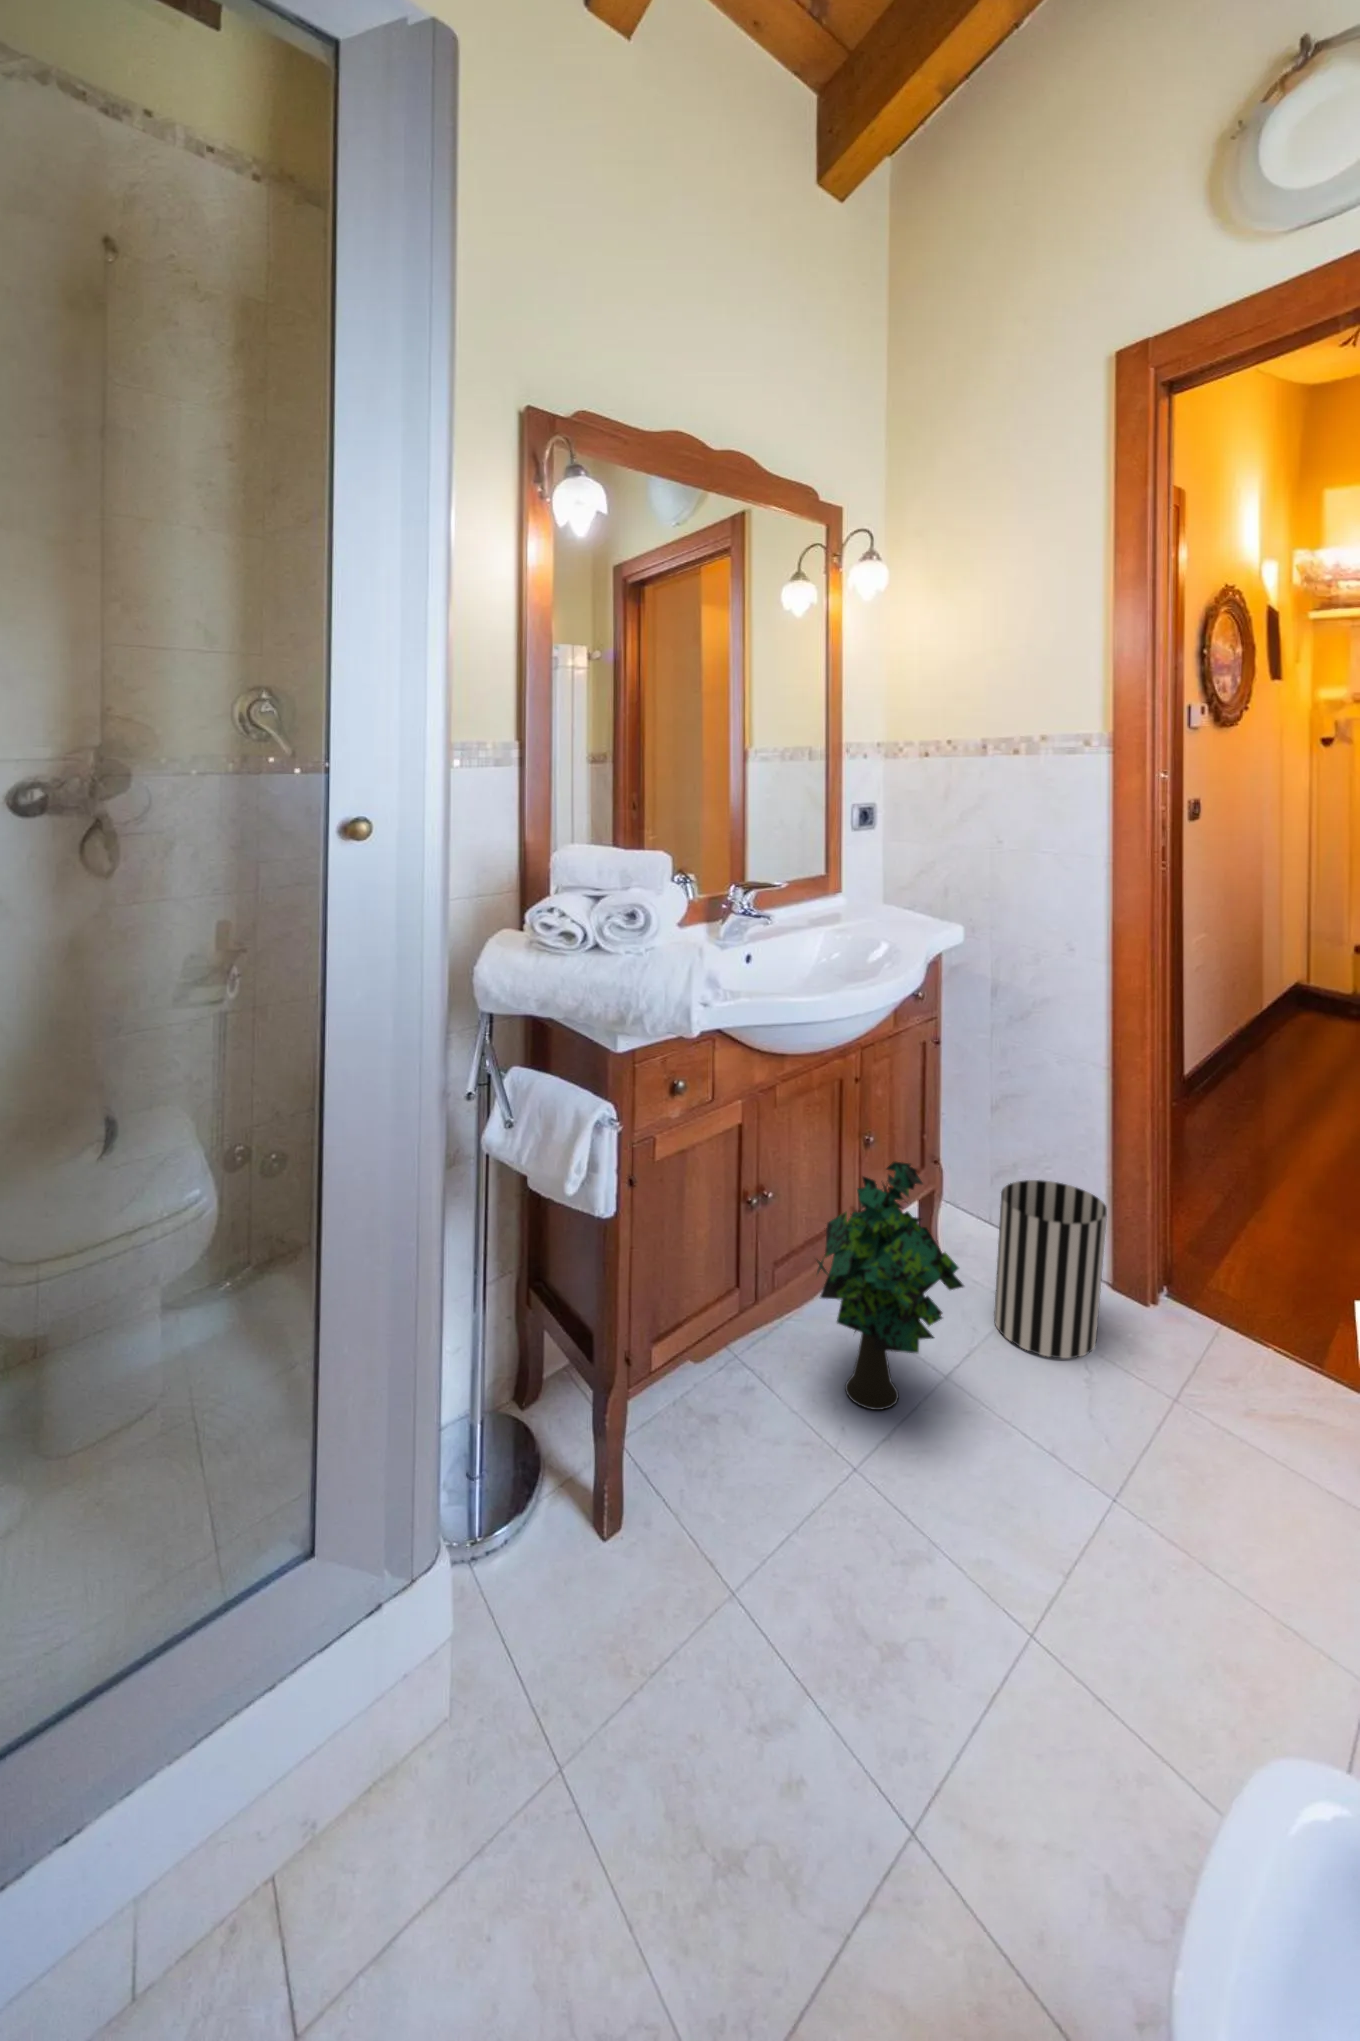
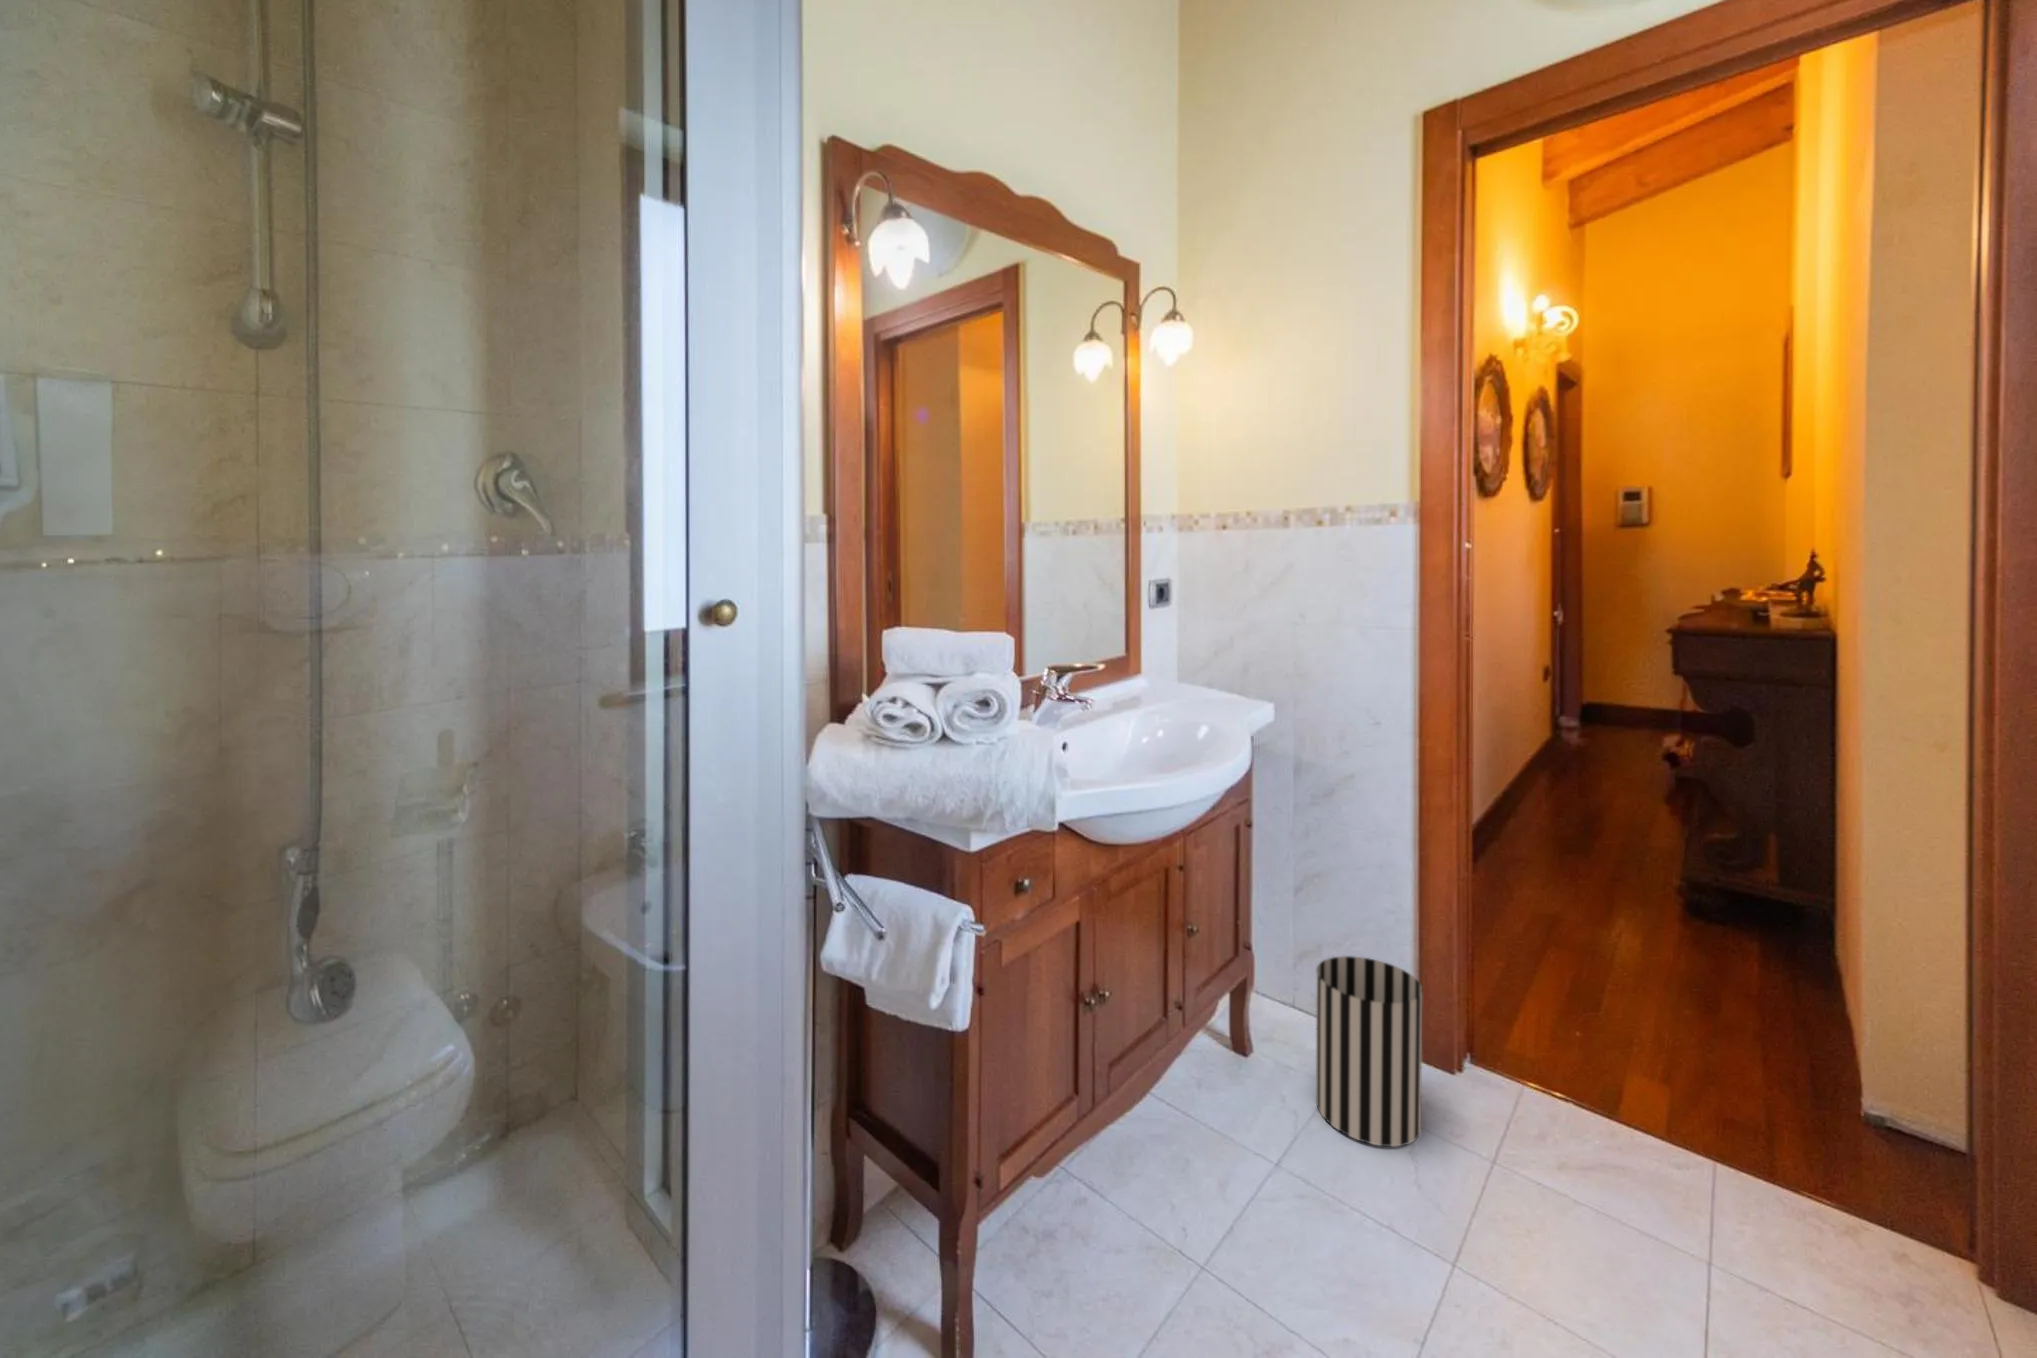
decorative plant: present [817,1162,964,1410] -> none [1141,948,1306,1222]

